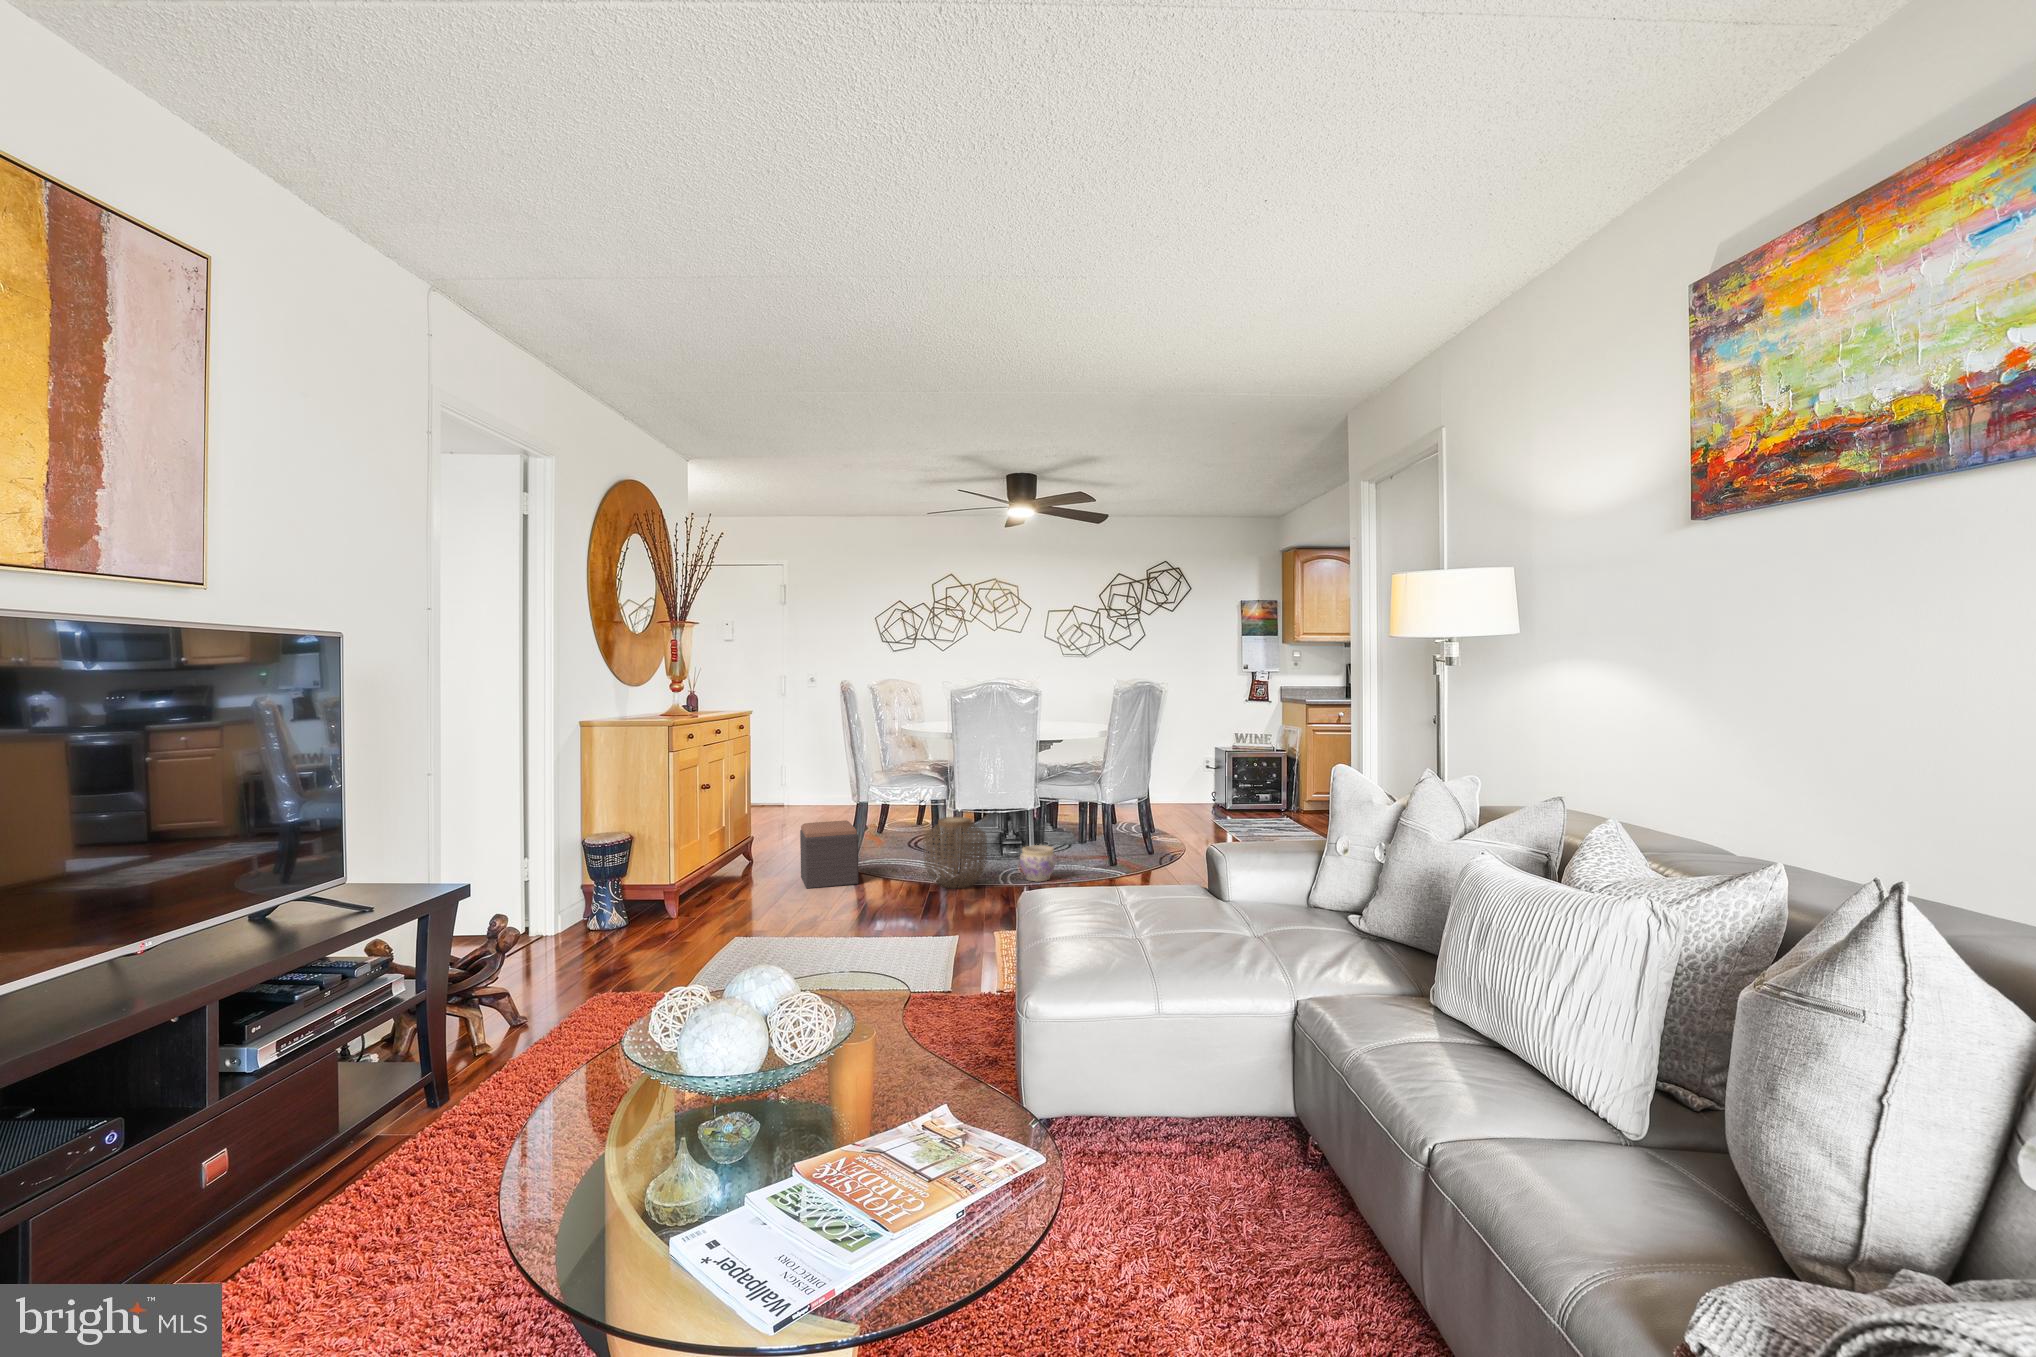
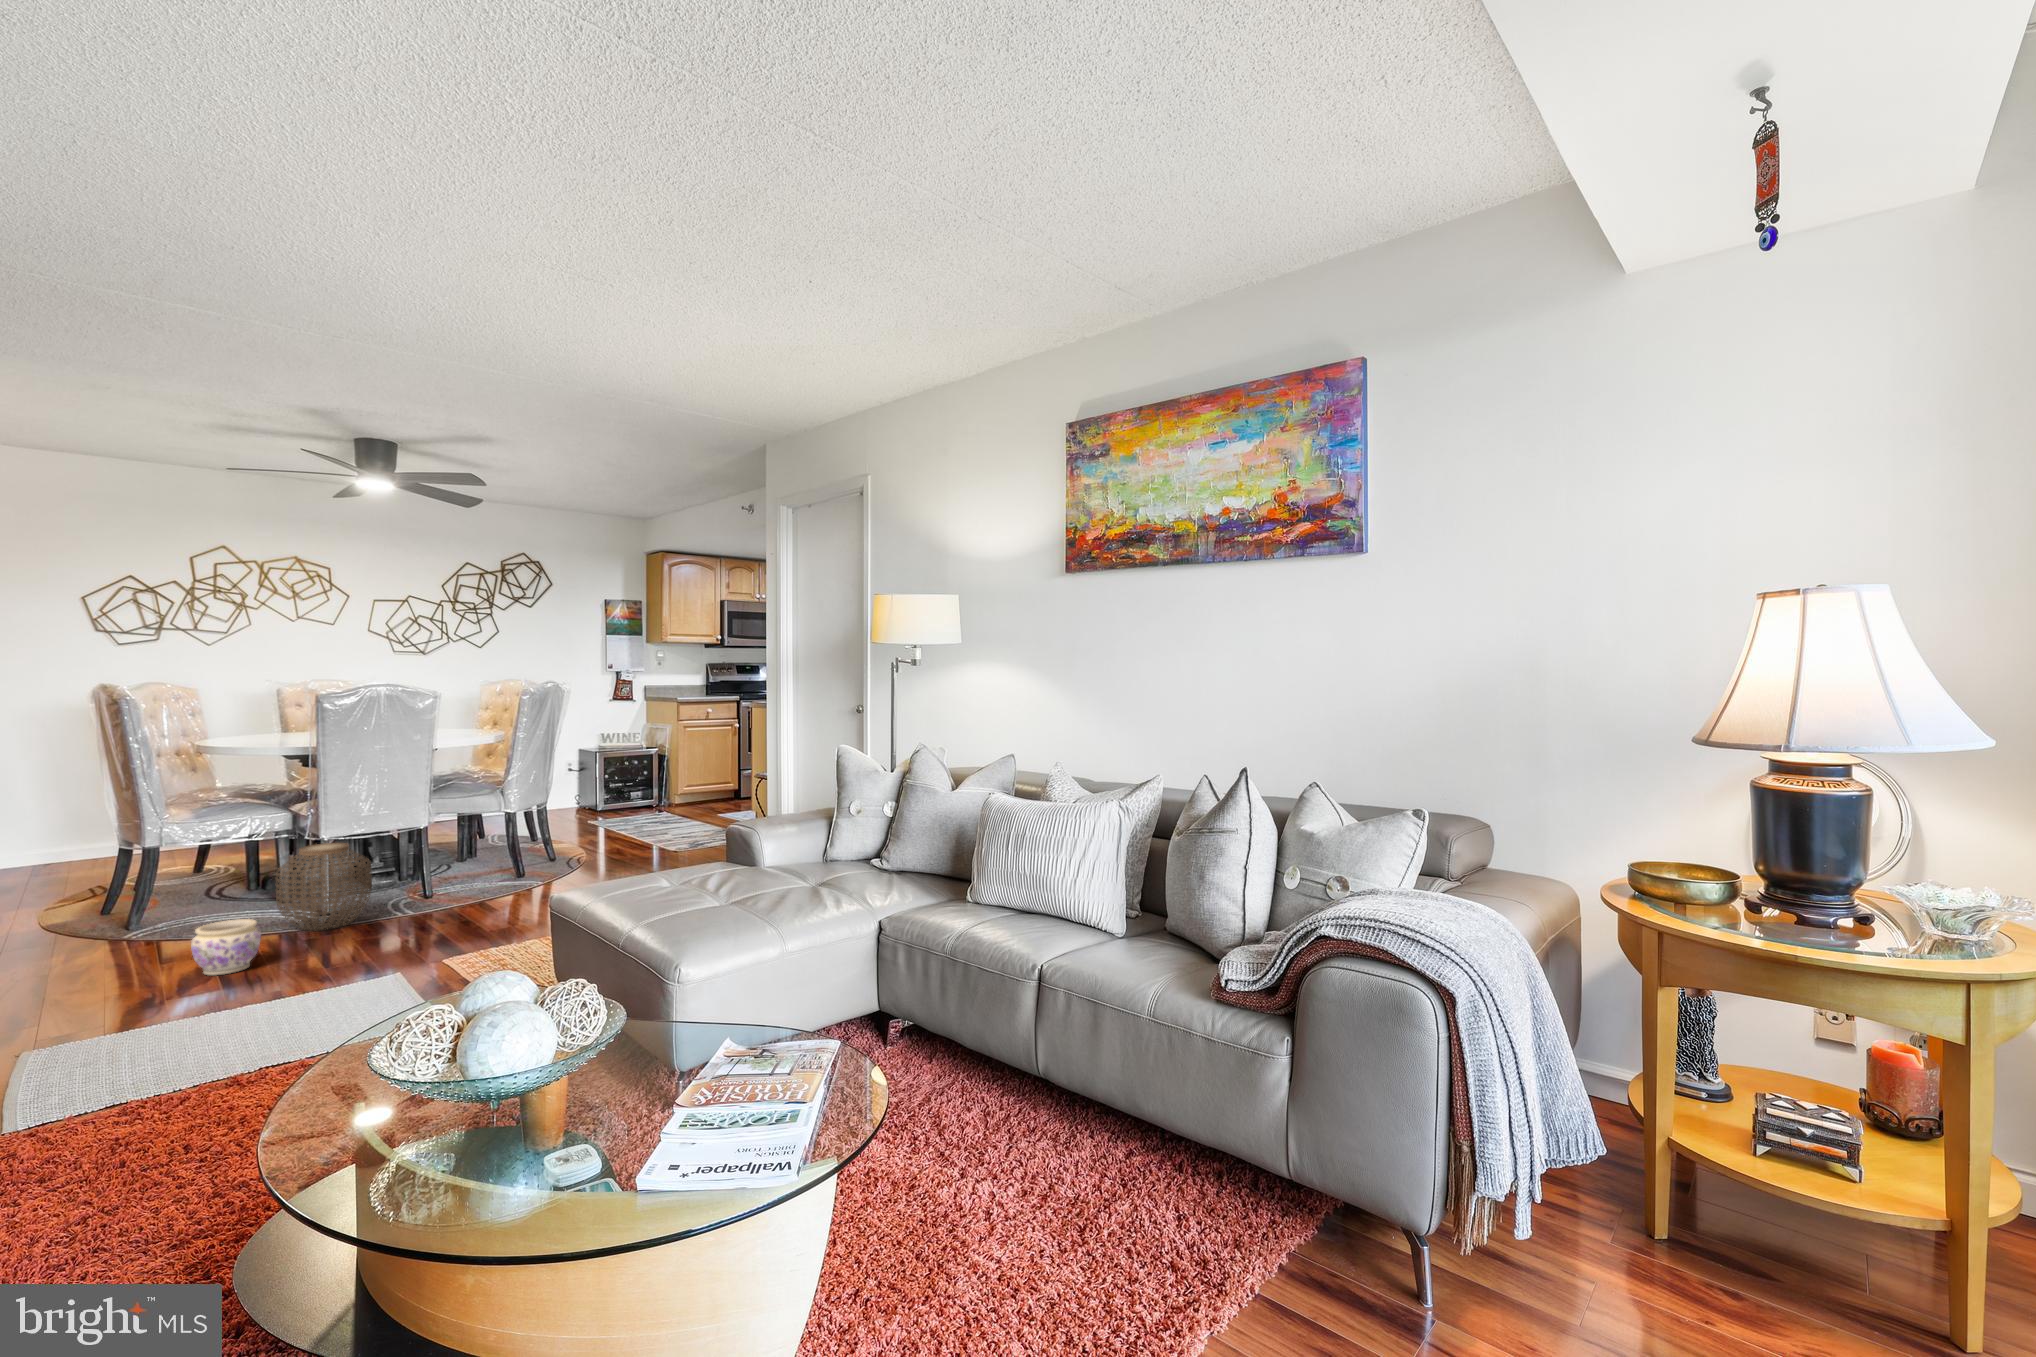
footstool: present [800,821,859,889] -> none [40,868,163,968]
planter: present [1020,845,1056,882] -> present [191,919,261,976]

